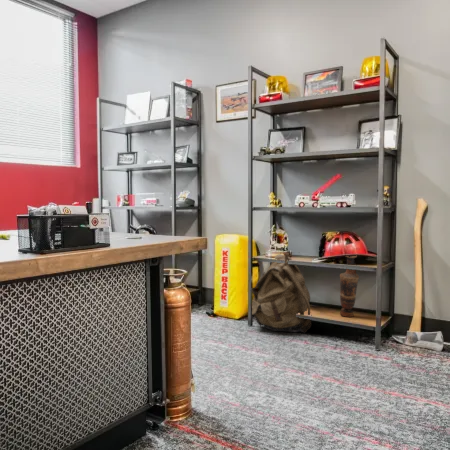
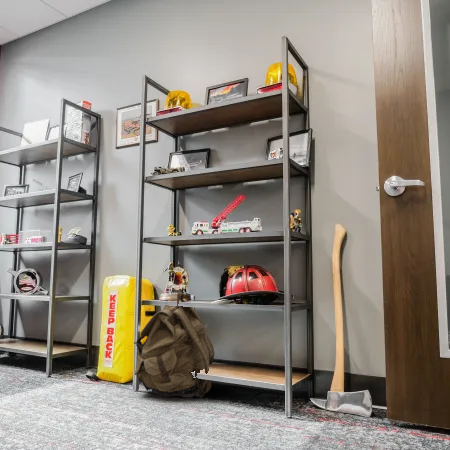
vase: present [340,256,359,317] -> none [244,293,267,375]

